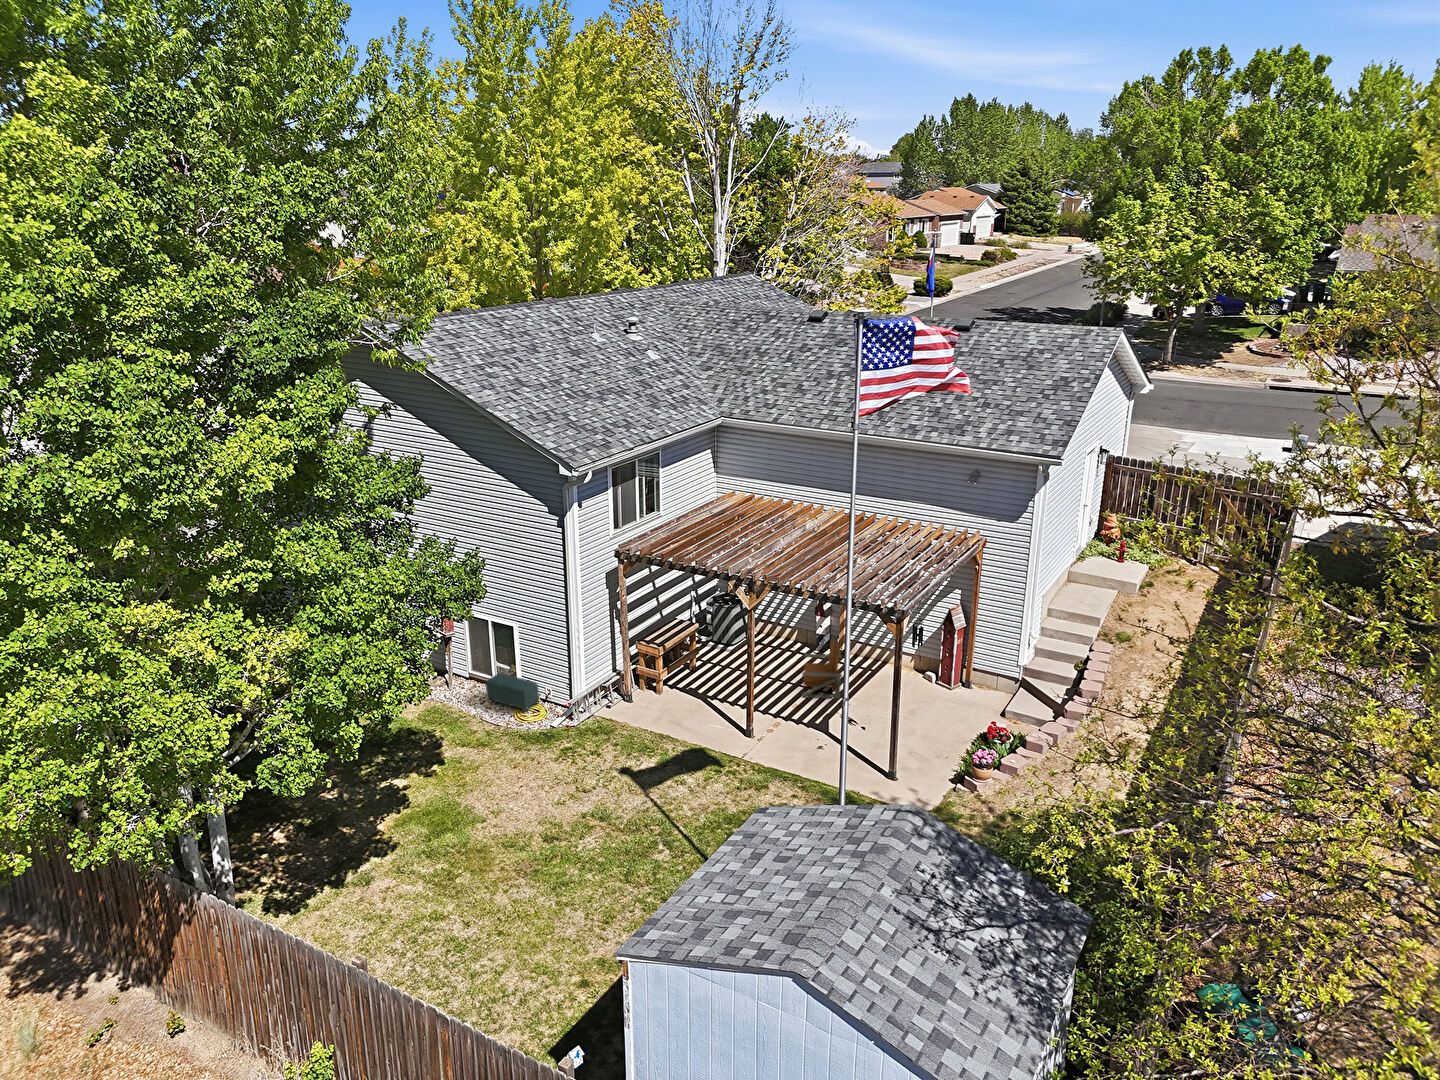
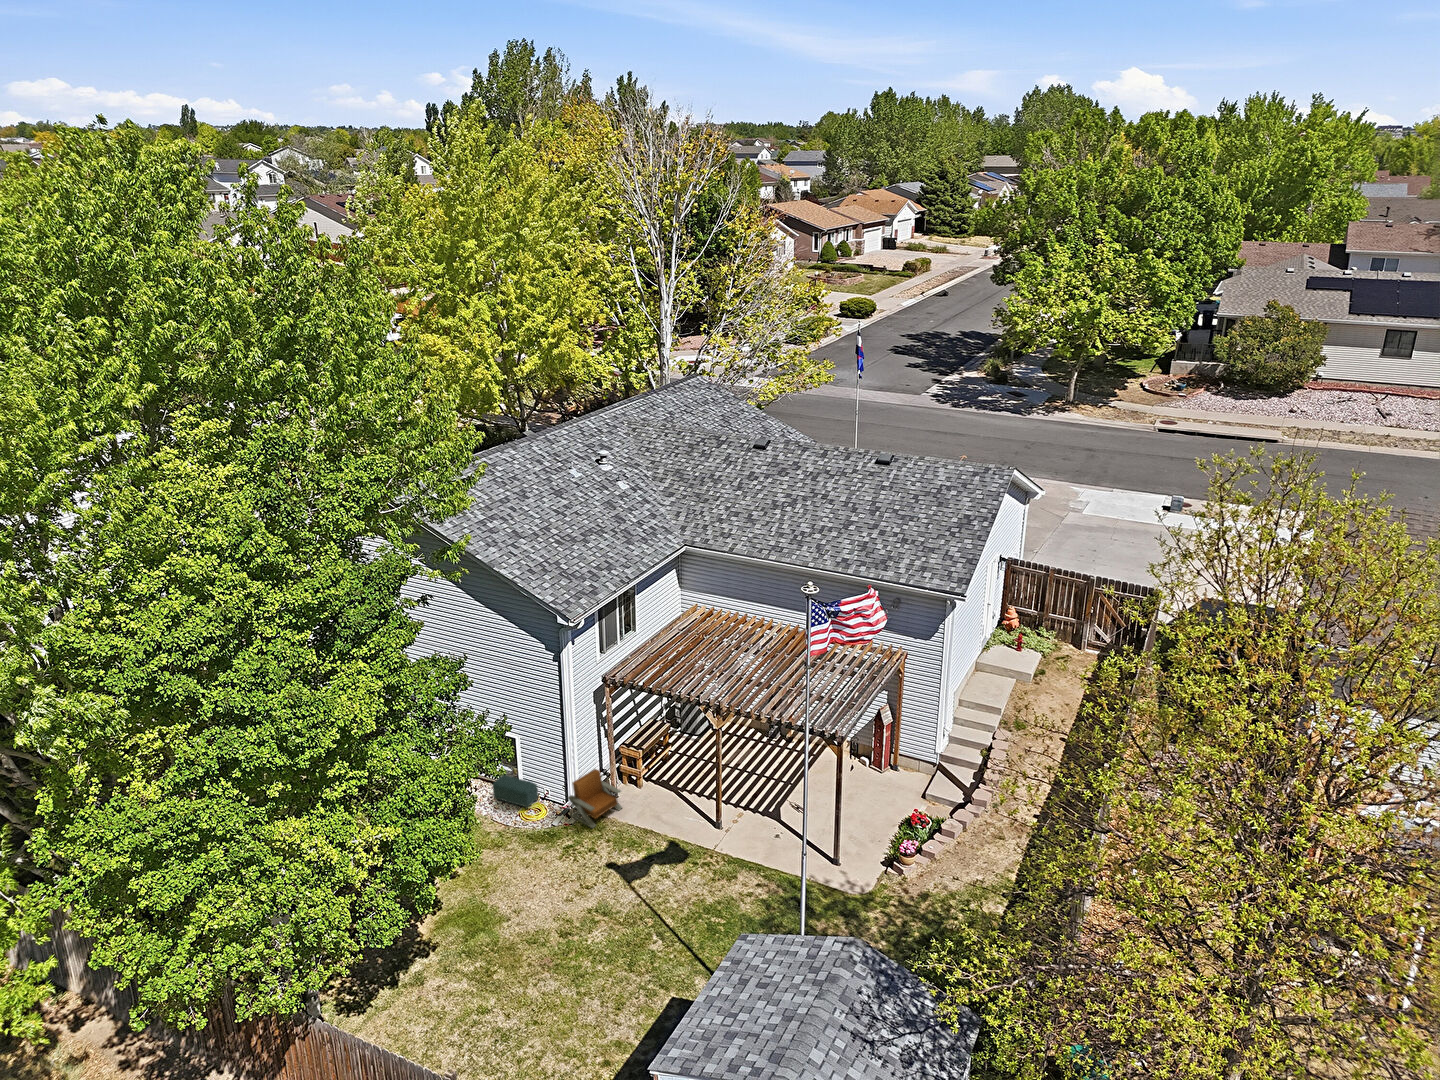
lounge chair: present [802,640,843,698] -> present [568,769,622,828]

